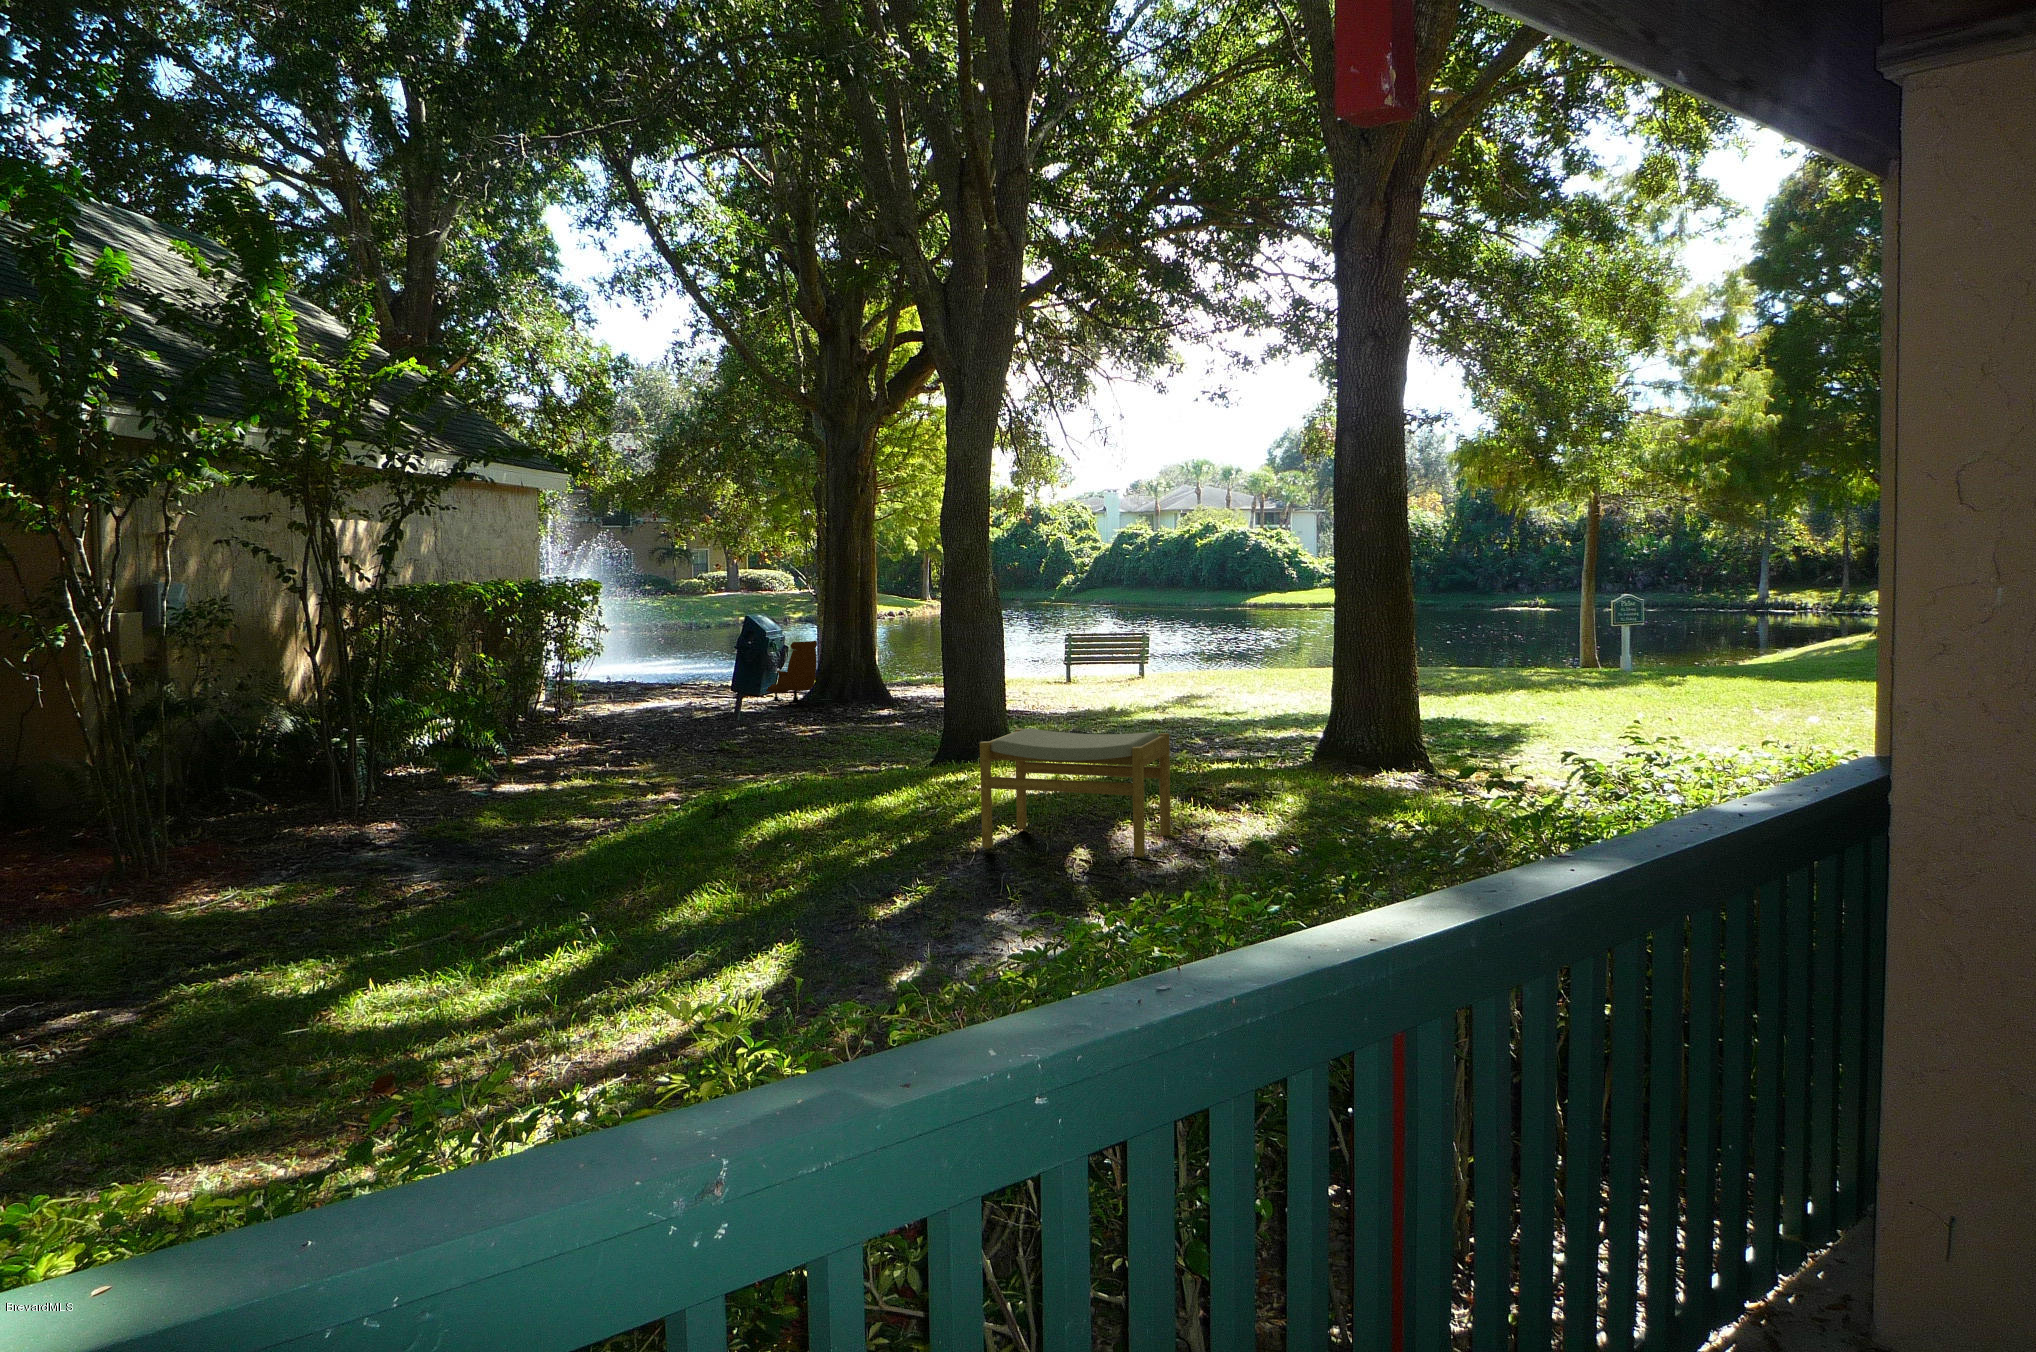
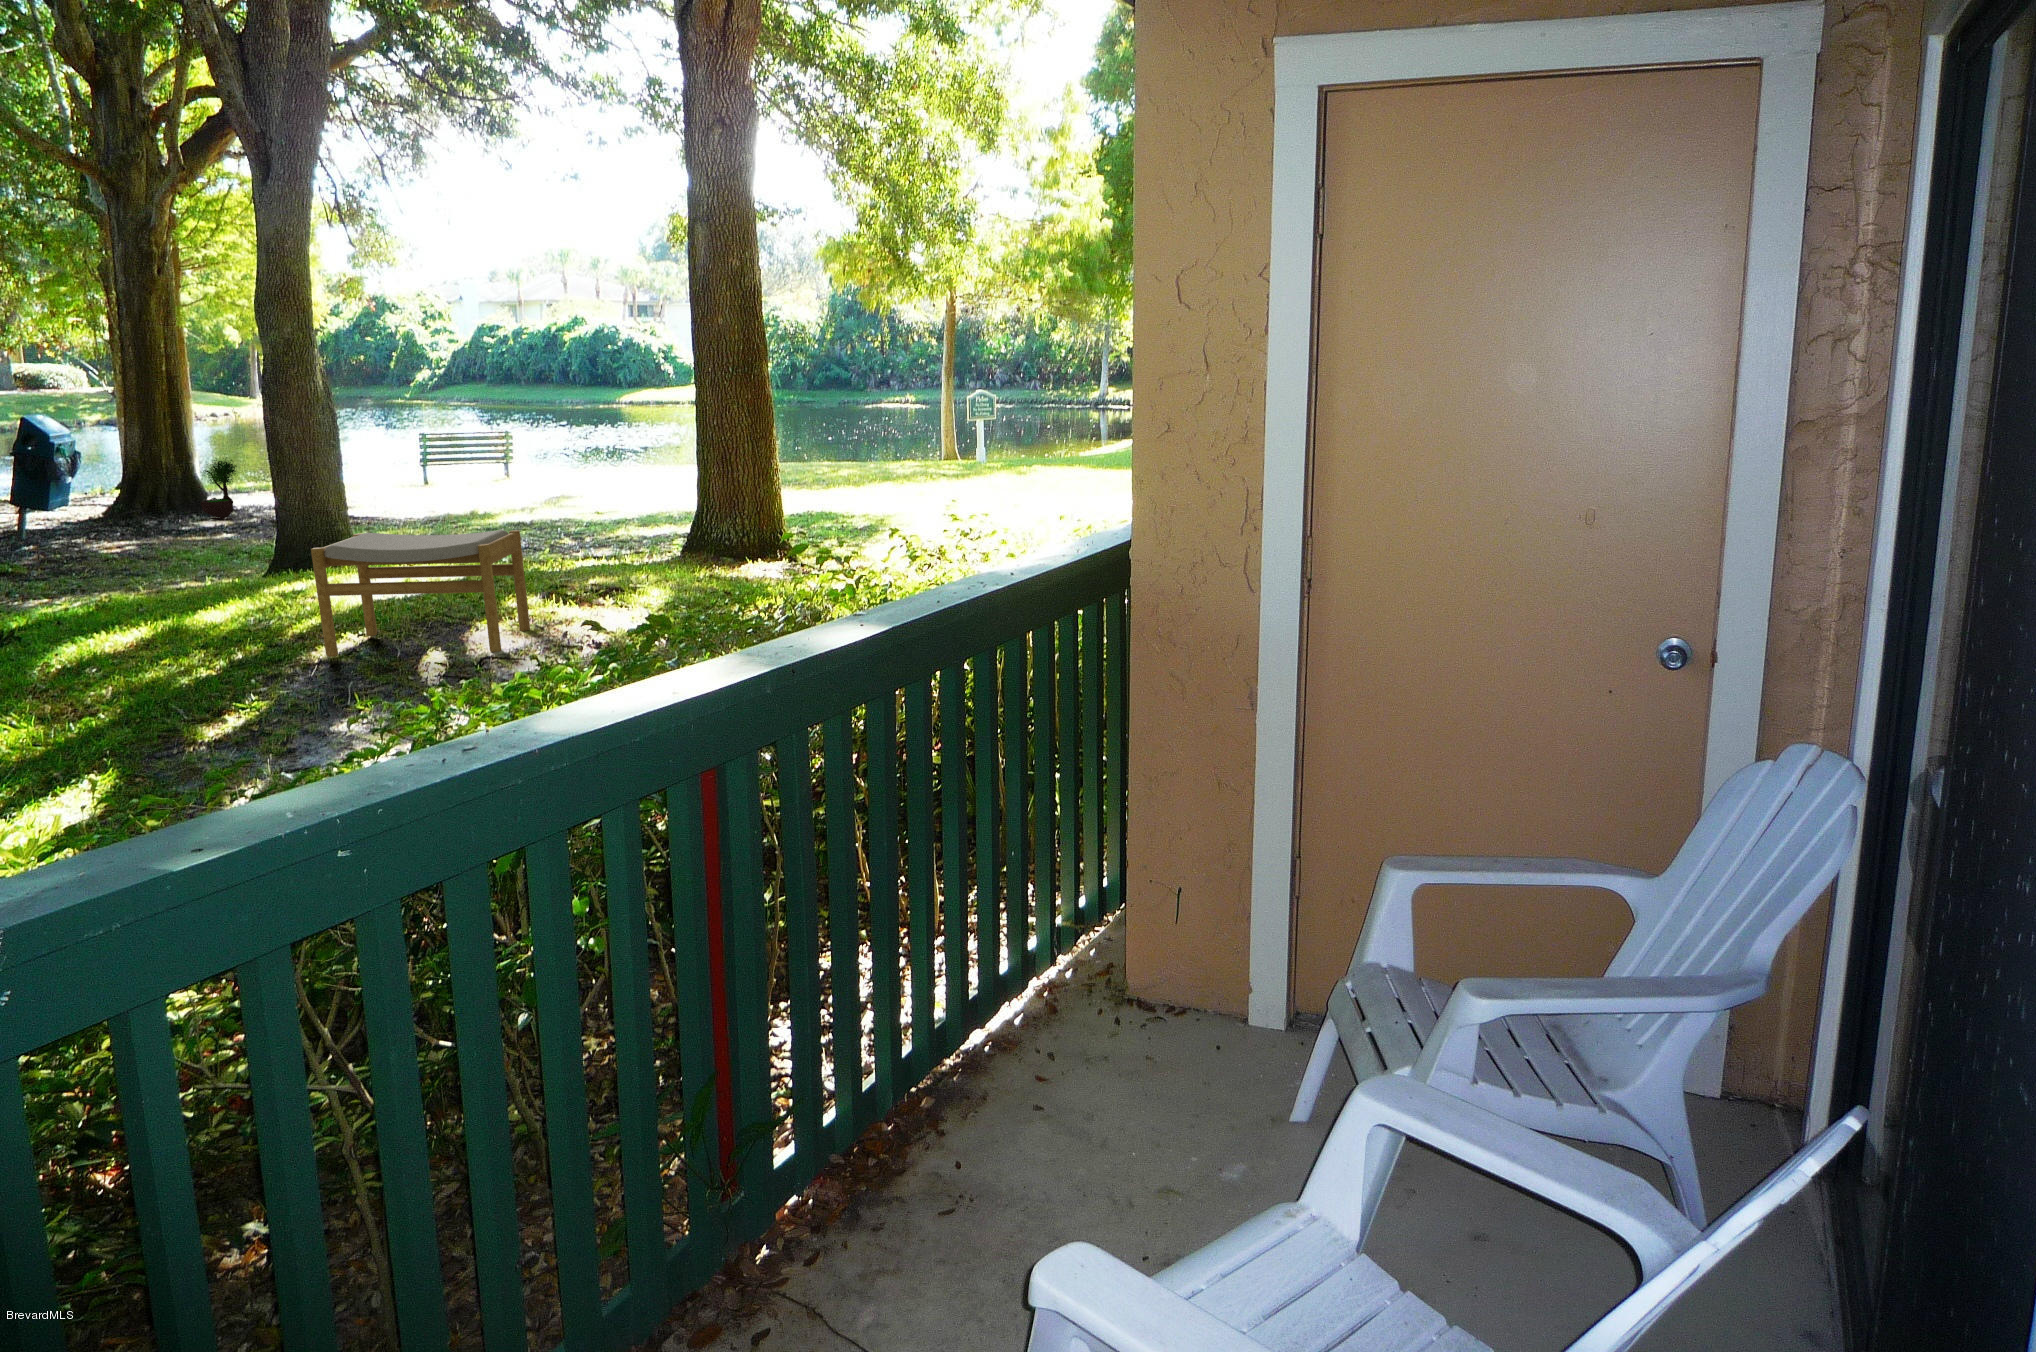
lounge chair: present [763,641,817,707] -> none [50,451,124,531]
potted tree: none [873,646,905,702] -> present [201,457,237,520]

